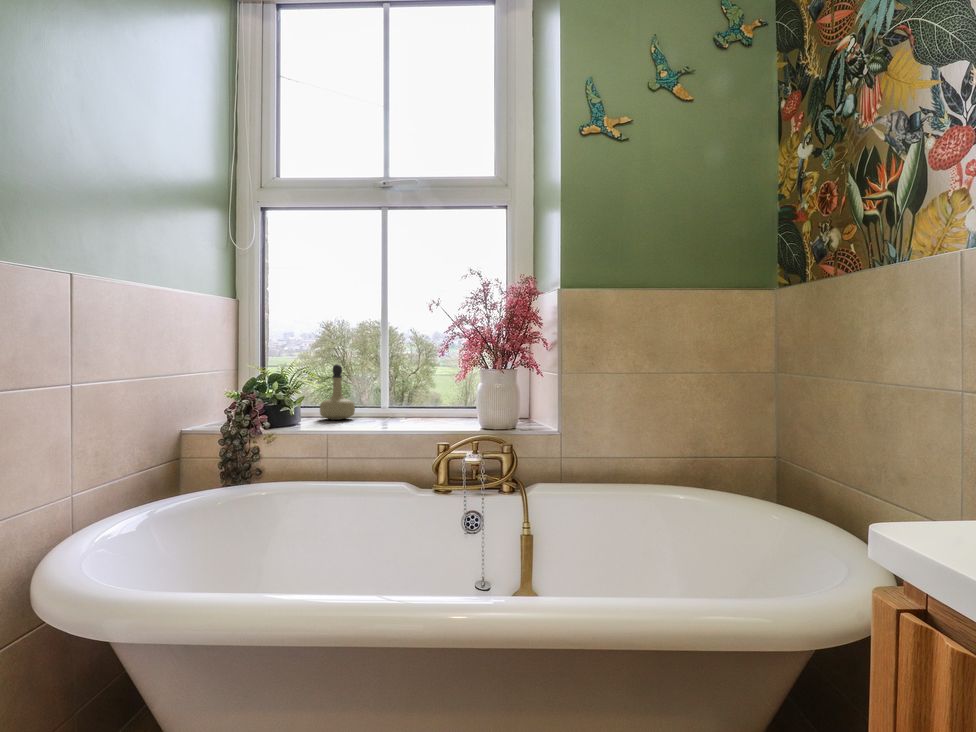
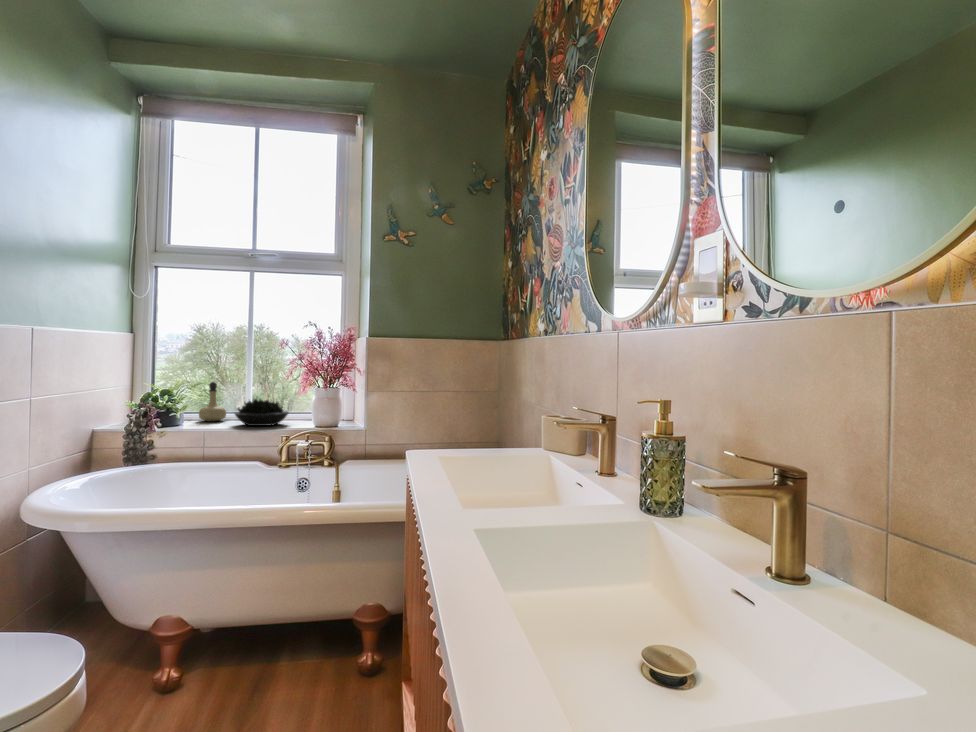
succulent plant: none [366,386,441,427] -> present [235,399,289,426]

